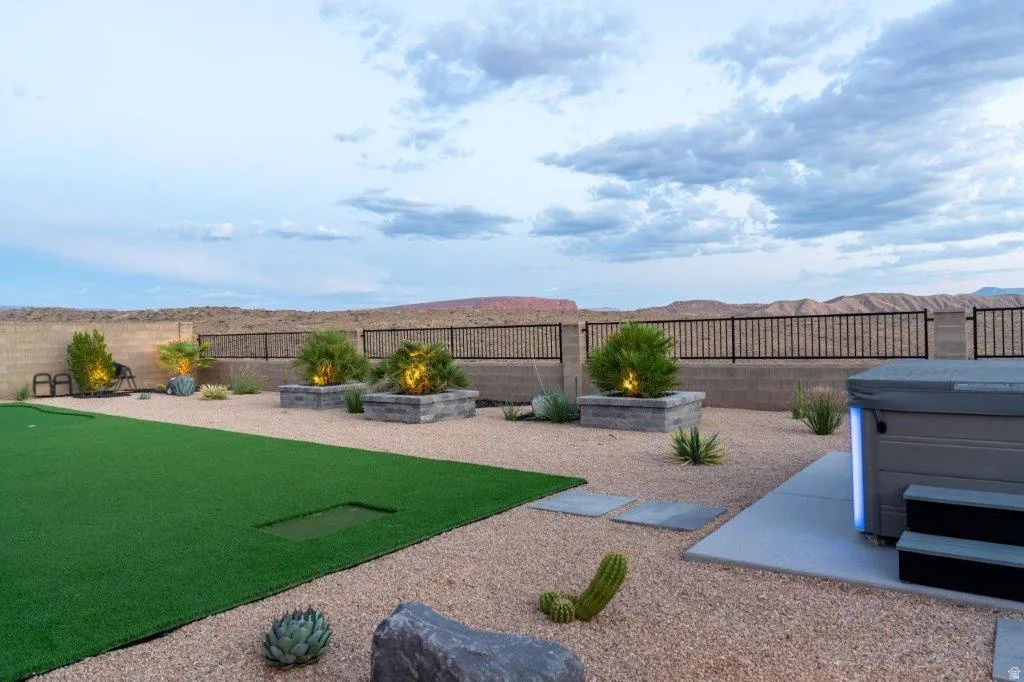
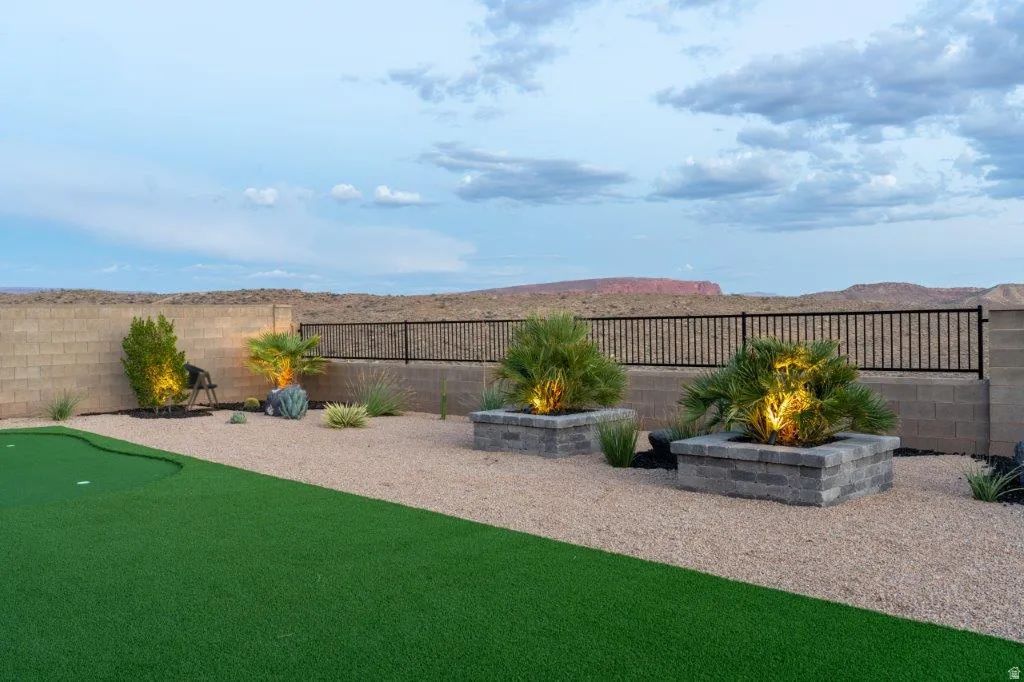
bench: present [33,373,73,397] -> none [74,379,130,416]

